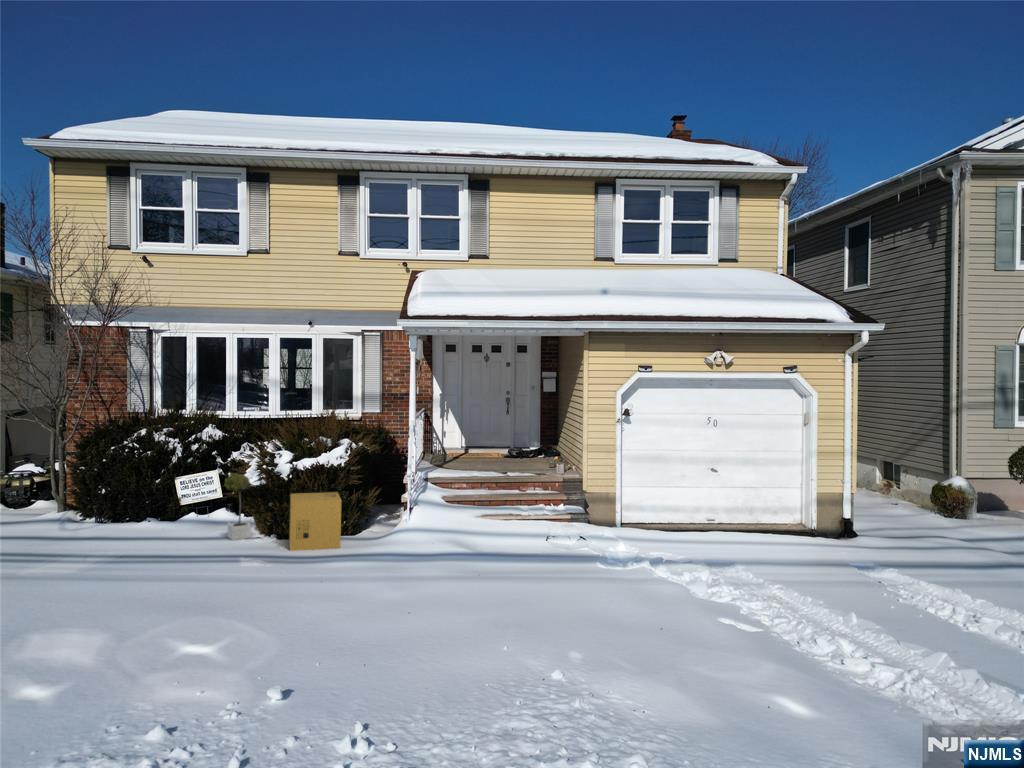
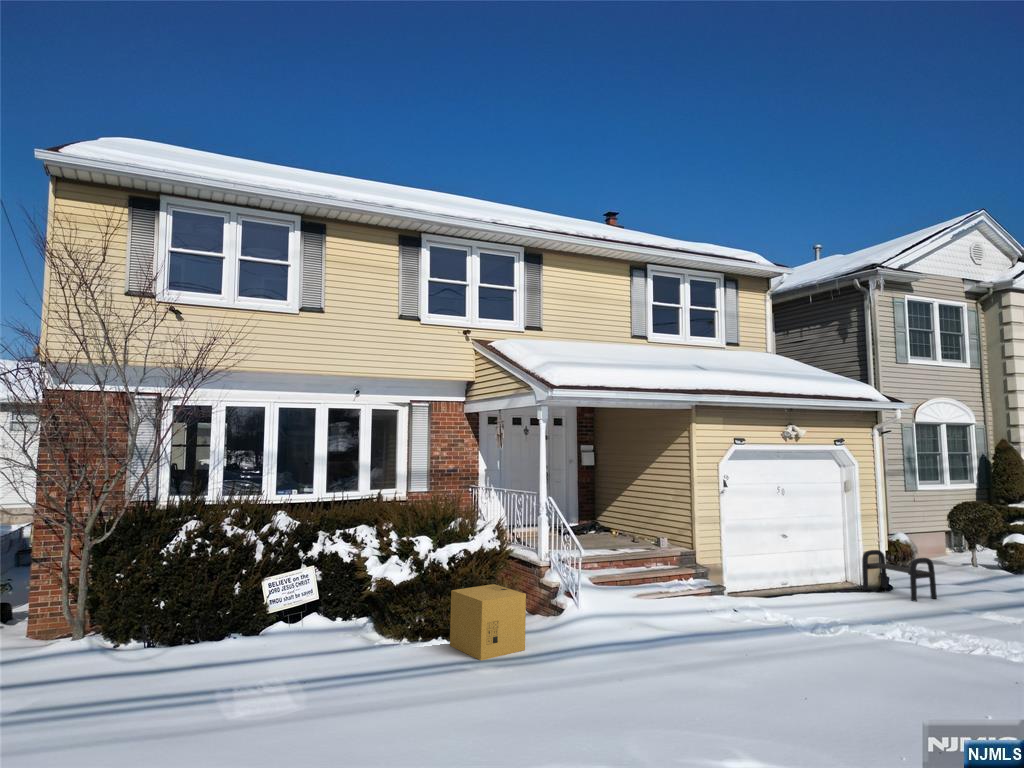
potted tree: present [224,473,253,540] -> none [372,570,404,655]
bench: none [811,491,884,549] -> present [862,550,937,601]

